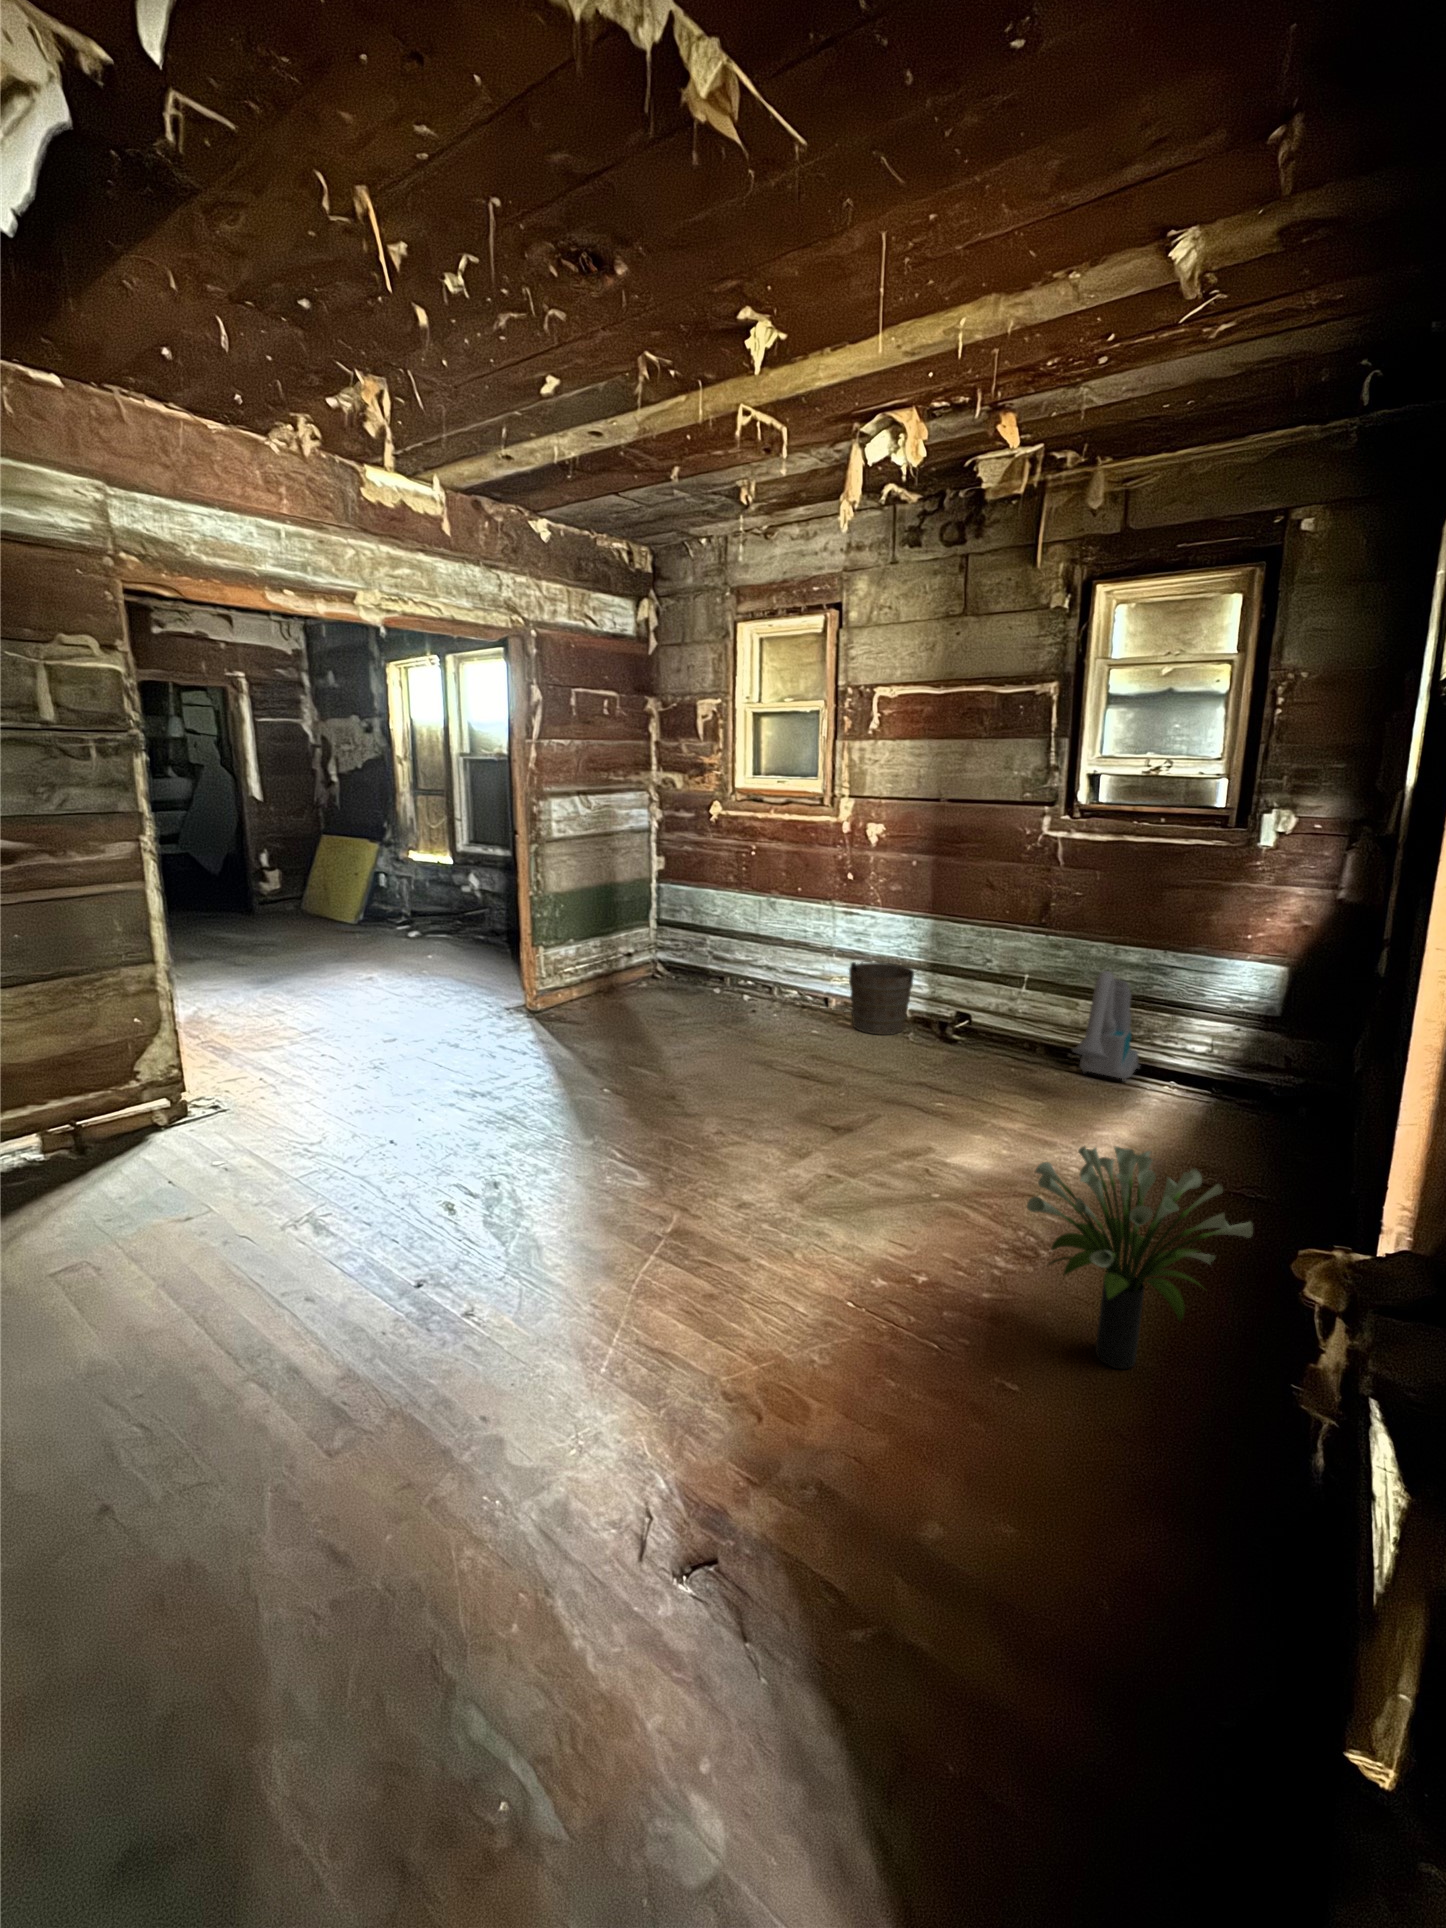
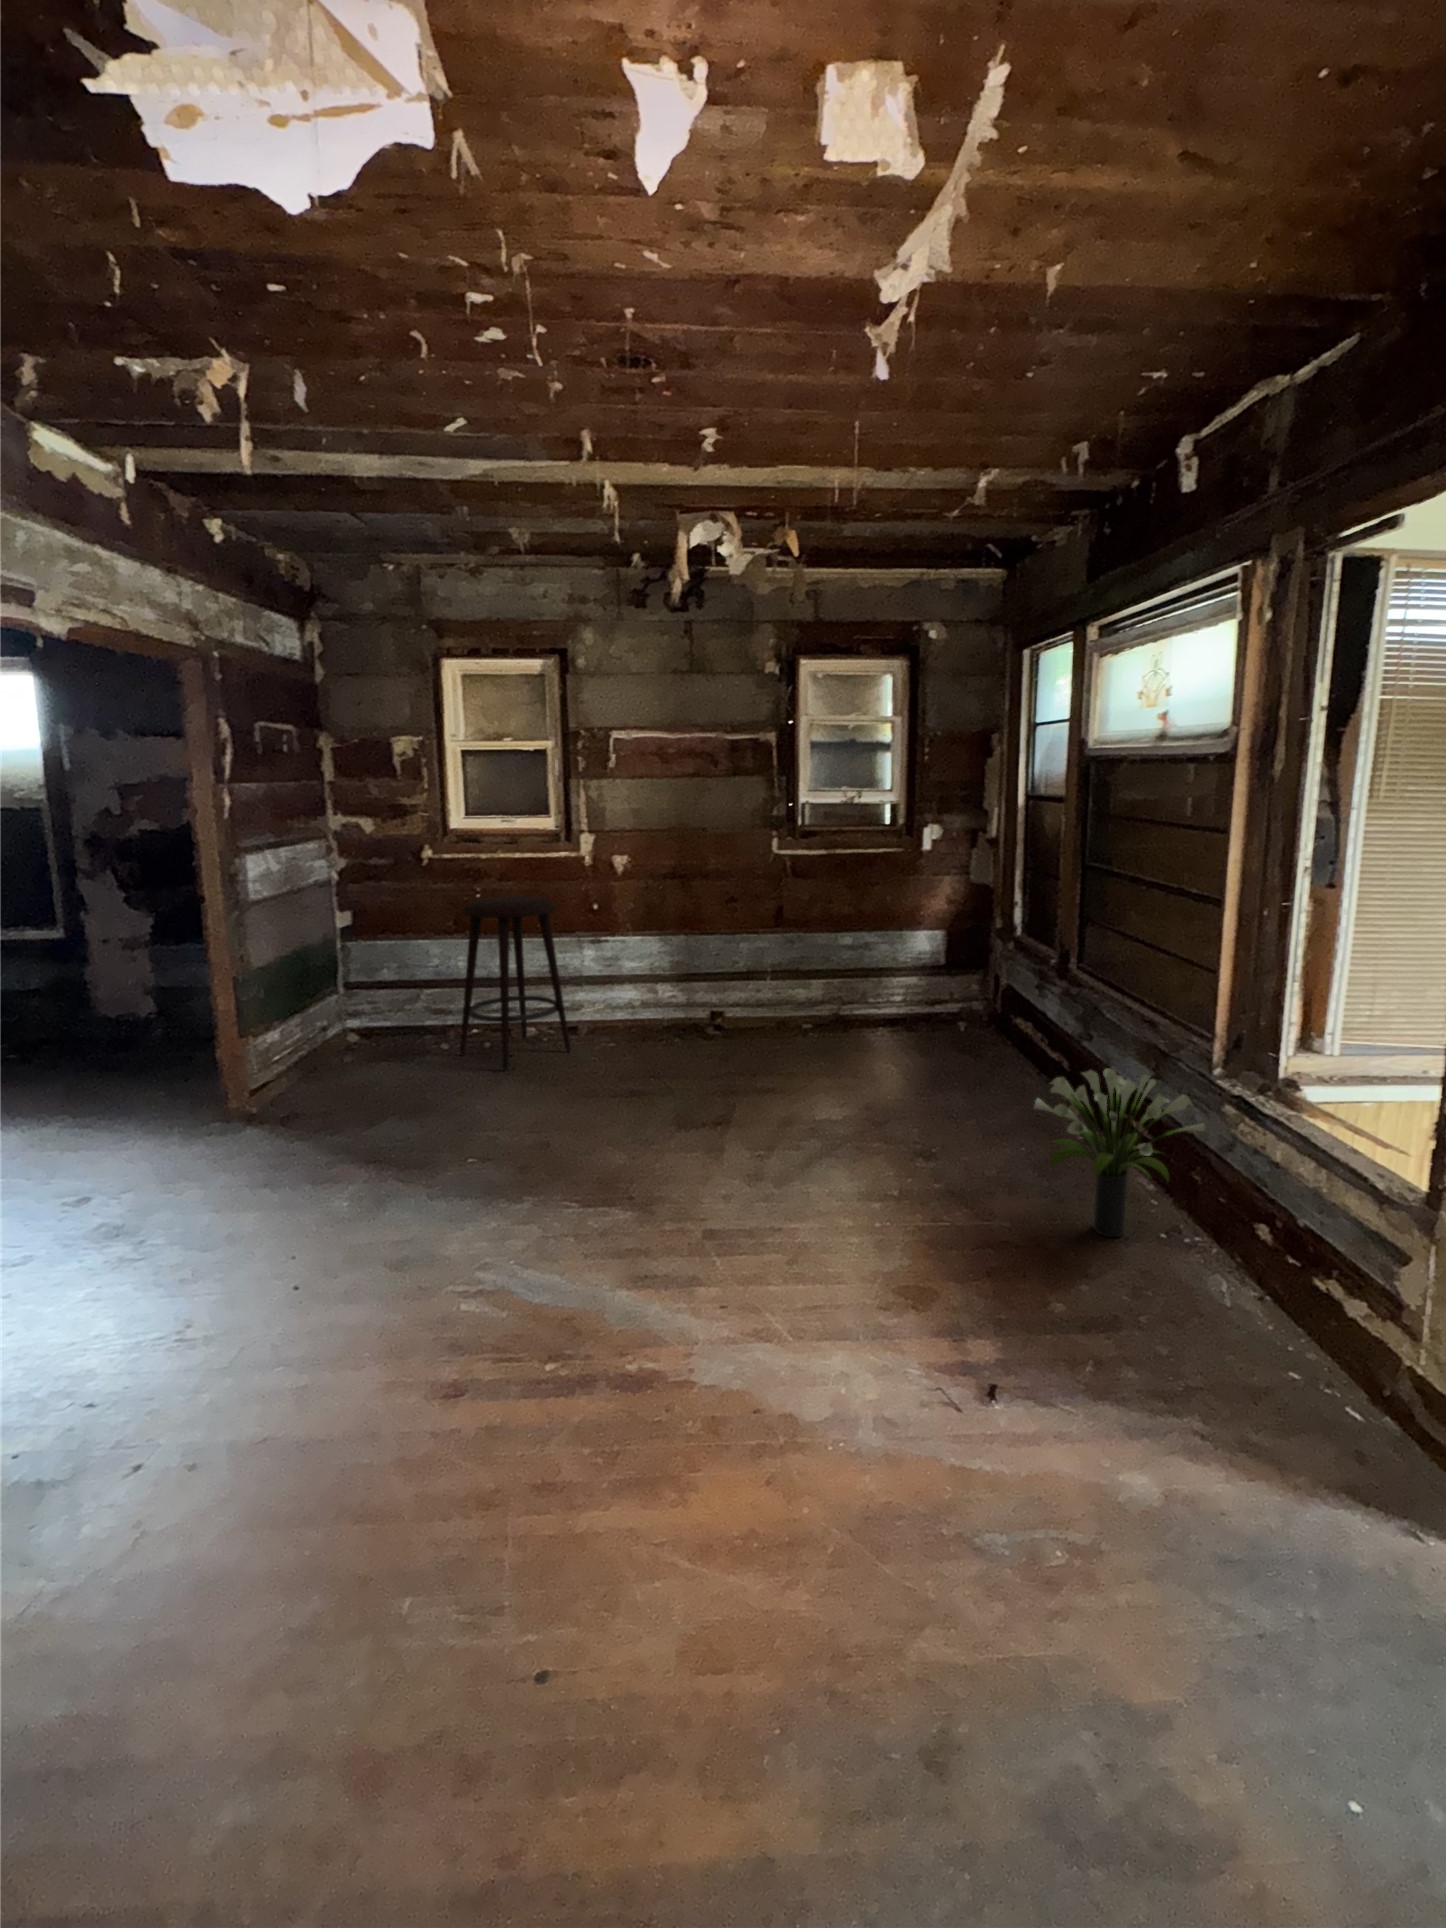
stool: none [712,856,804,1018] -> present [460,896,570,1070]
bucket: present [849,960,915,1035] -> none [617,981,687,1053]
vacuum cleaner: present [1072,971,1140,1082] -> none [837,954,893,1045]

